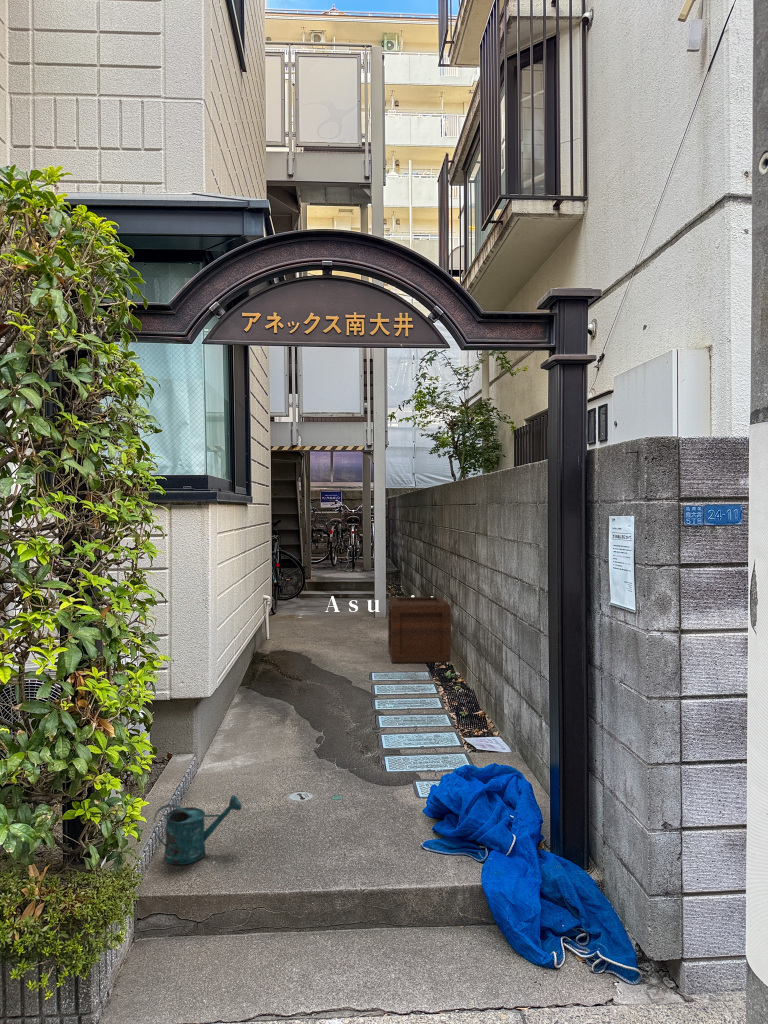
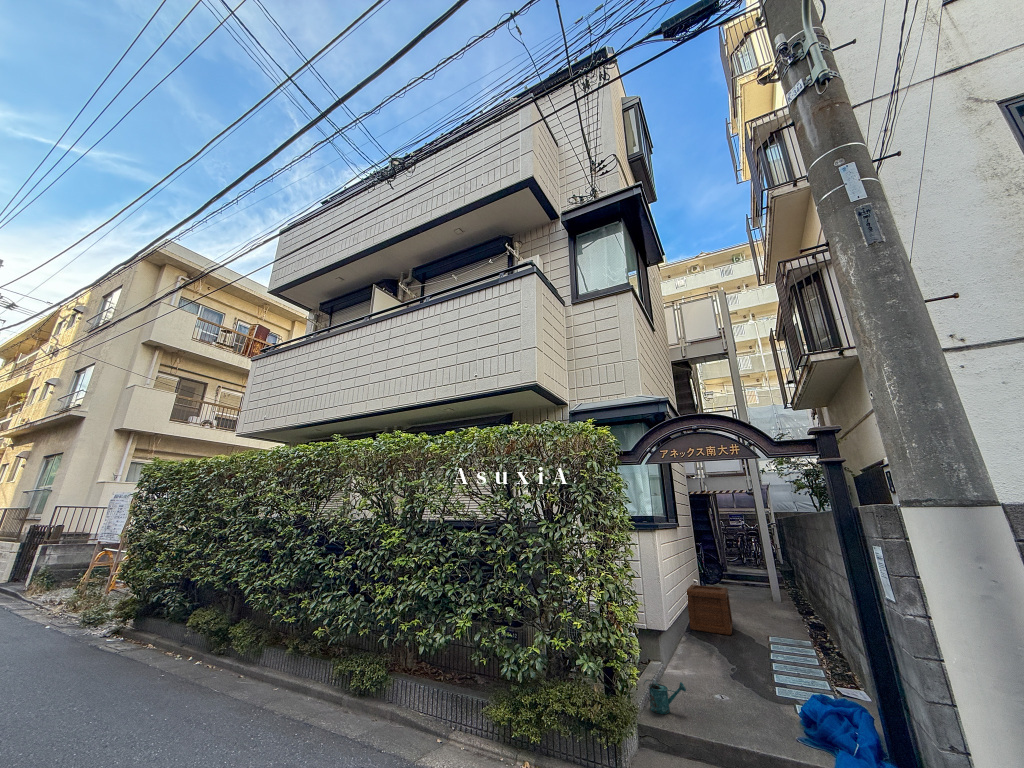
wooden crate: present [388,597,451,663] -> present [687,585,733,635]

